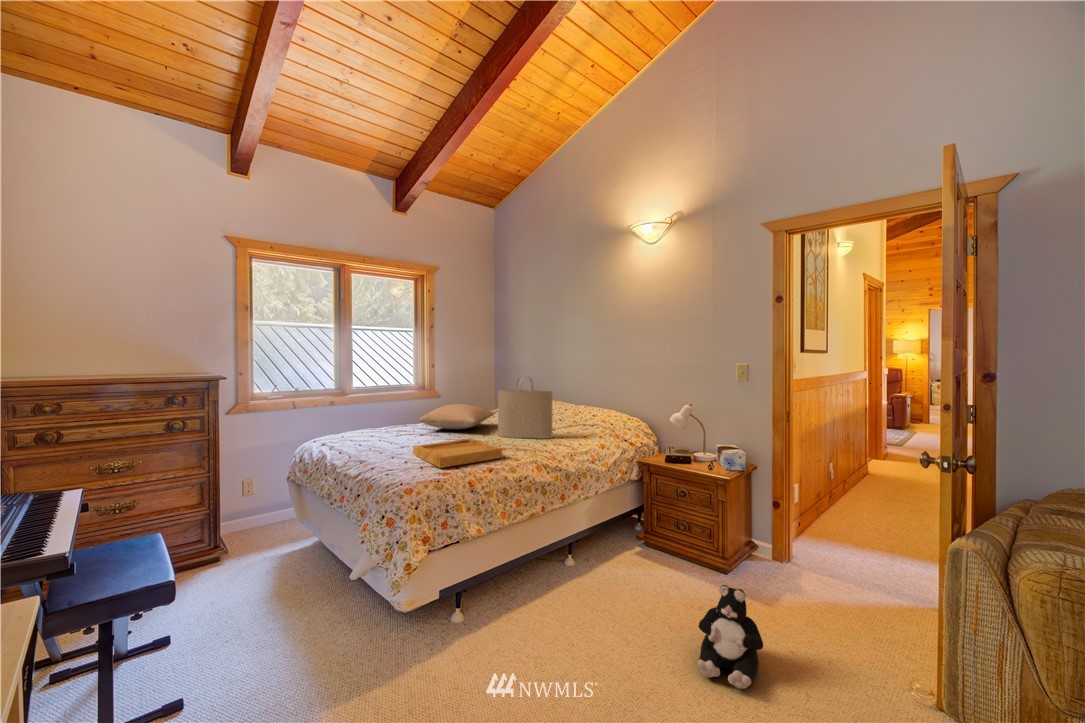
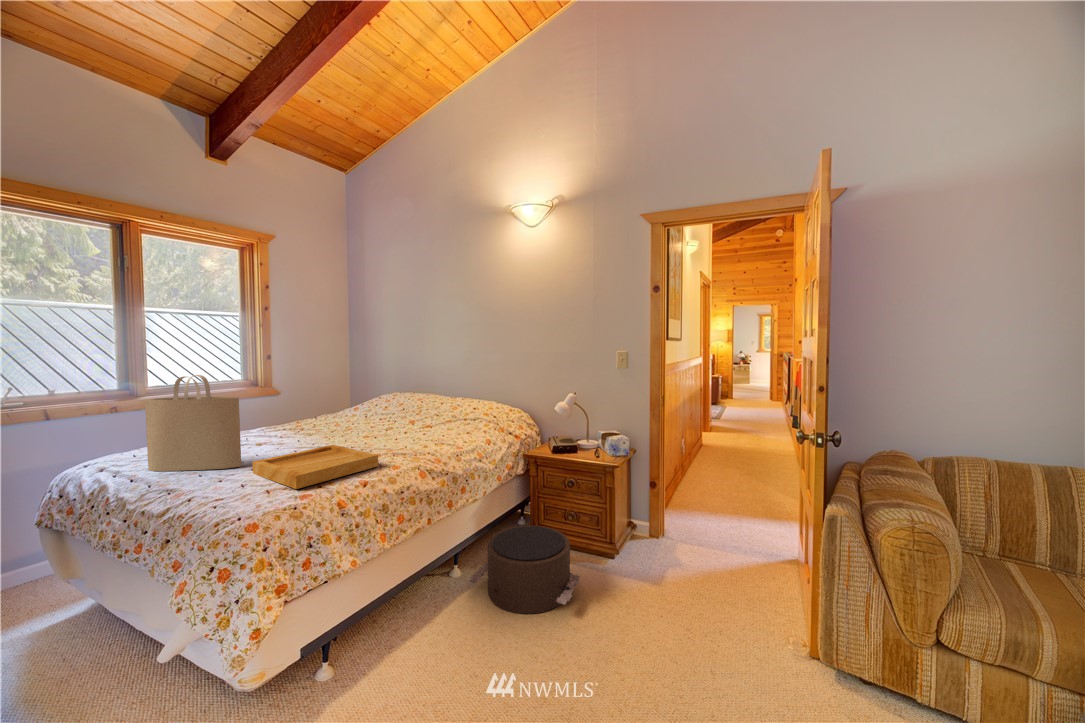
tote bag: present [498,376,552,439] -> present [145,375,241,471]
pillow: present [419,404,495,429] -> none [256,403,358,434]
pouf: none [577,528,683,607] -> present [469,526,580,614]
plush toy: present [698,585,763,689] -> none [609,578,673,685]

